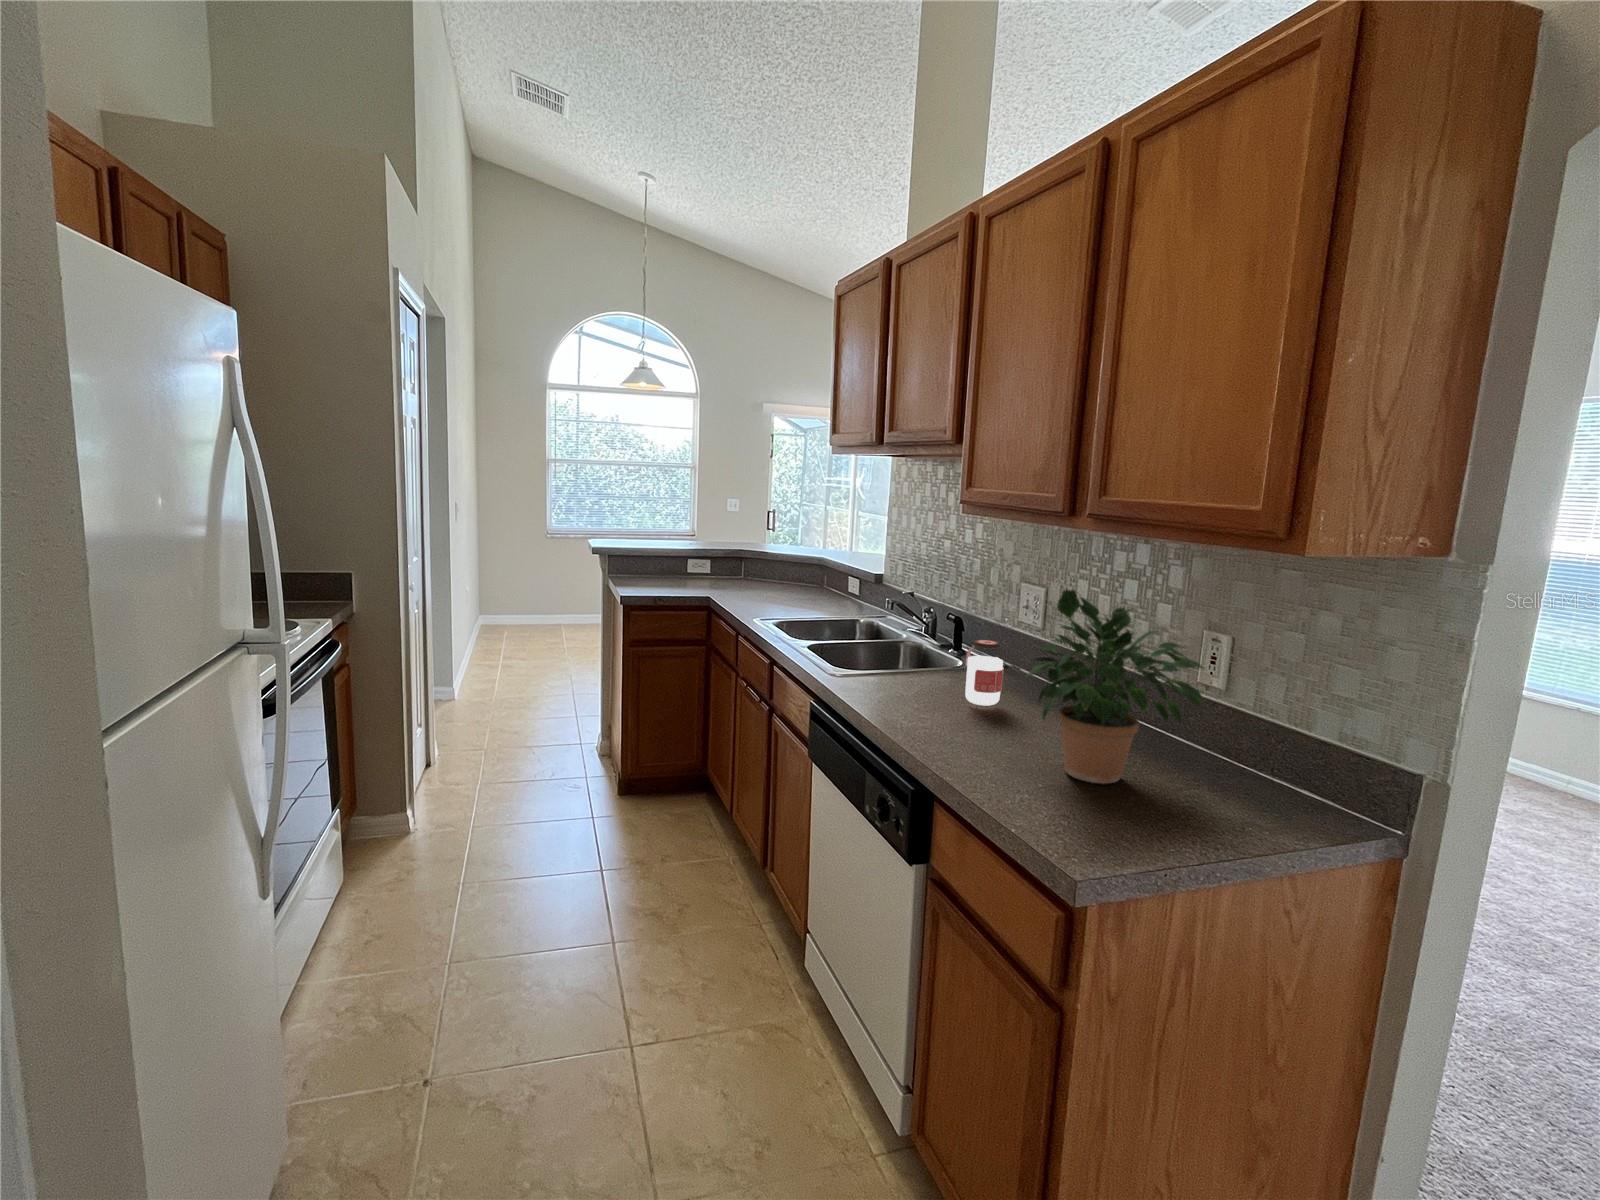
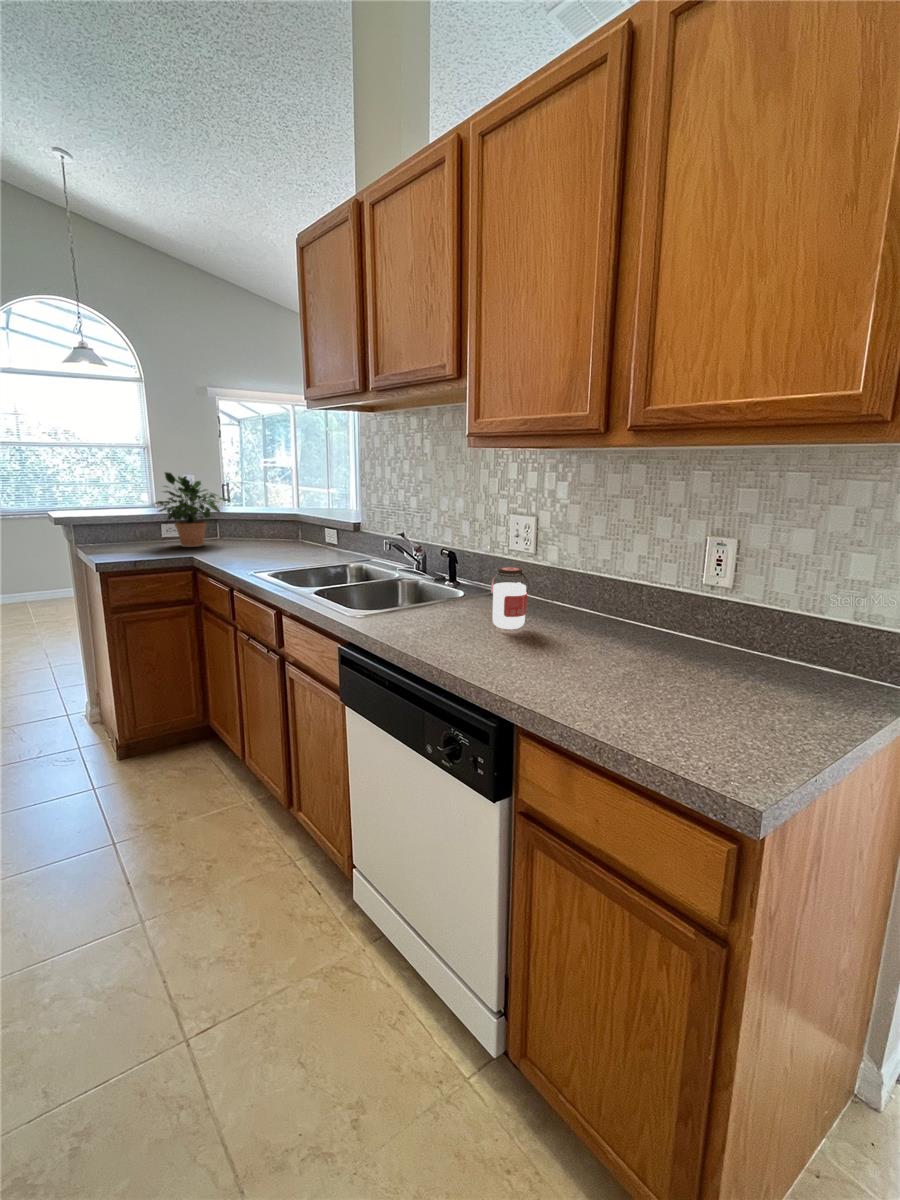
potted plant: present [1028,590,1204,784] -> present [155,472,230,547]

